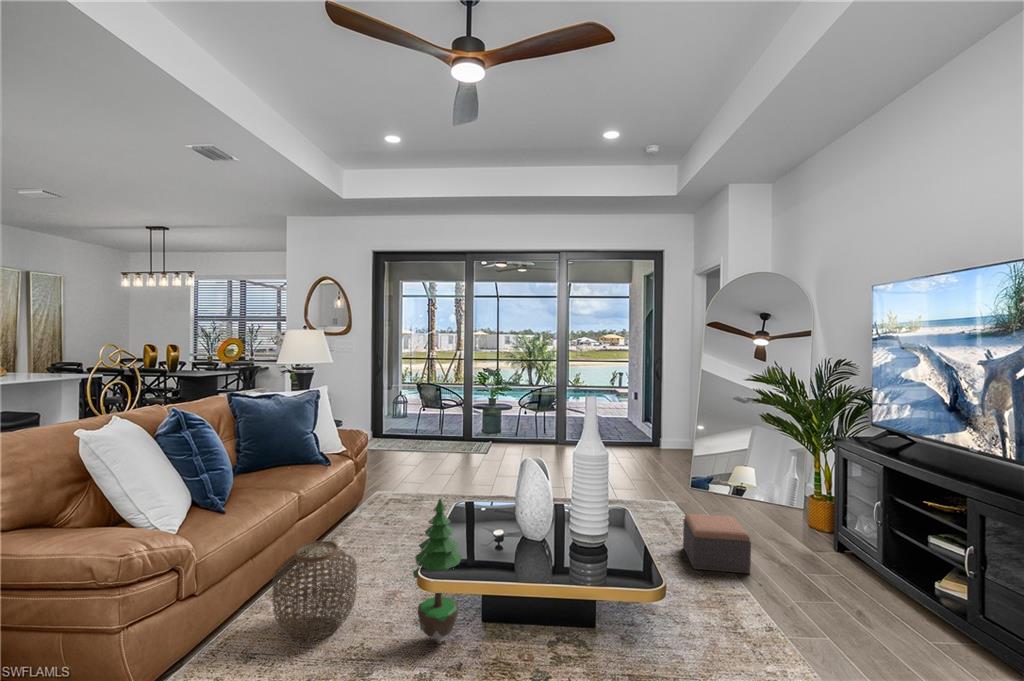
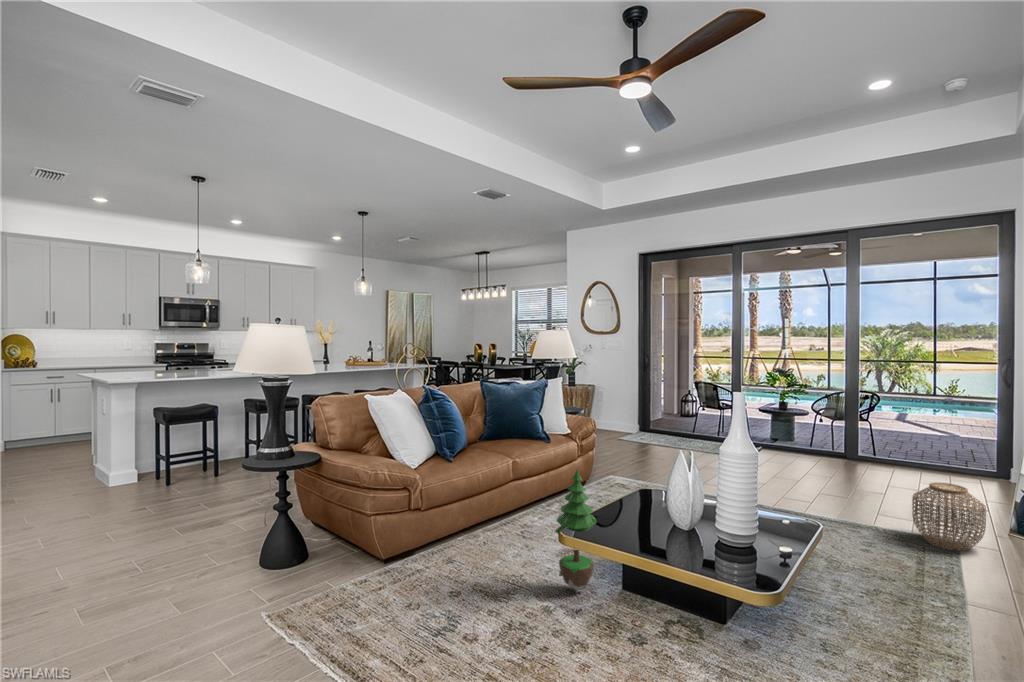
footstool: present [683,514,751,573] -> none [911,552,1007,643]
woven basket: present [272,541,357,641] -> present [912,482,986,551]

